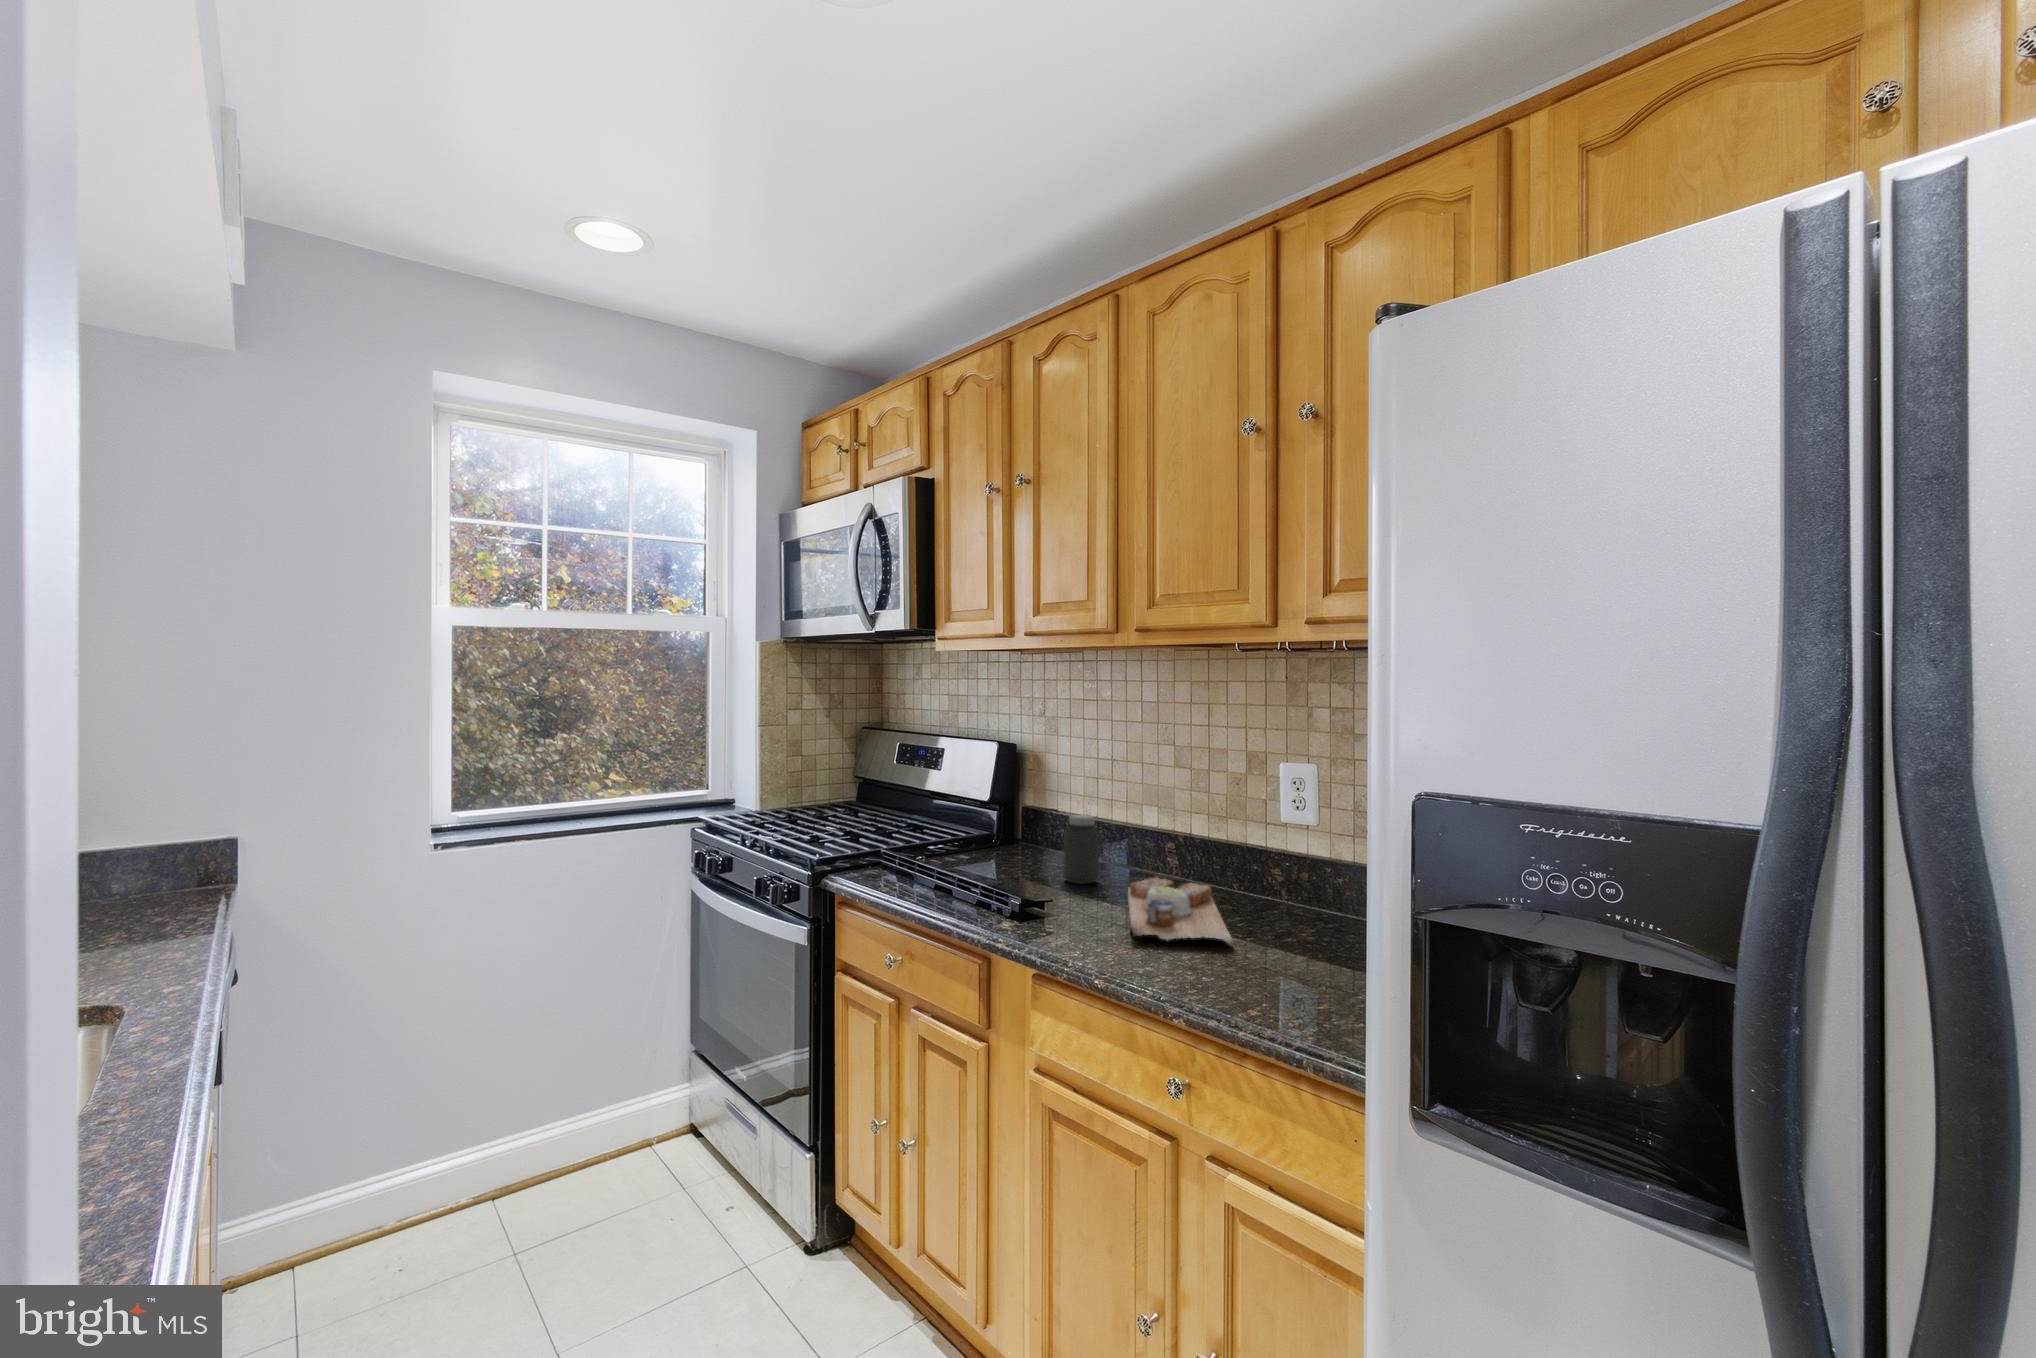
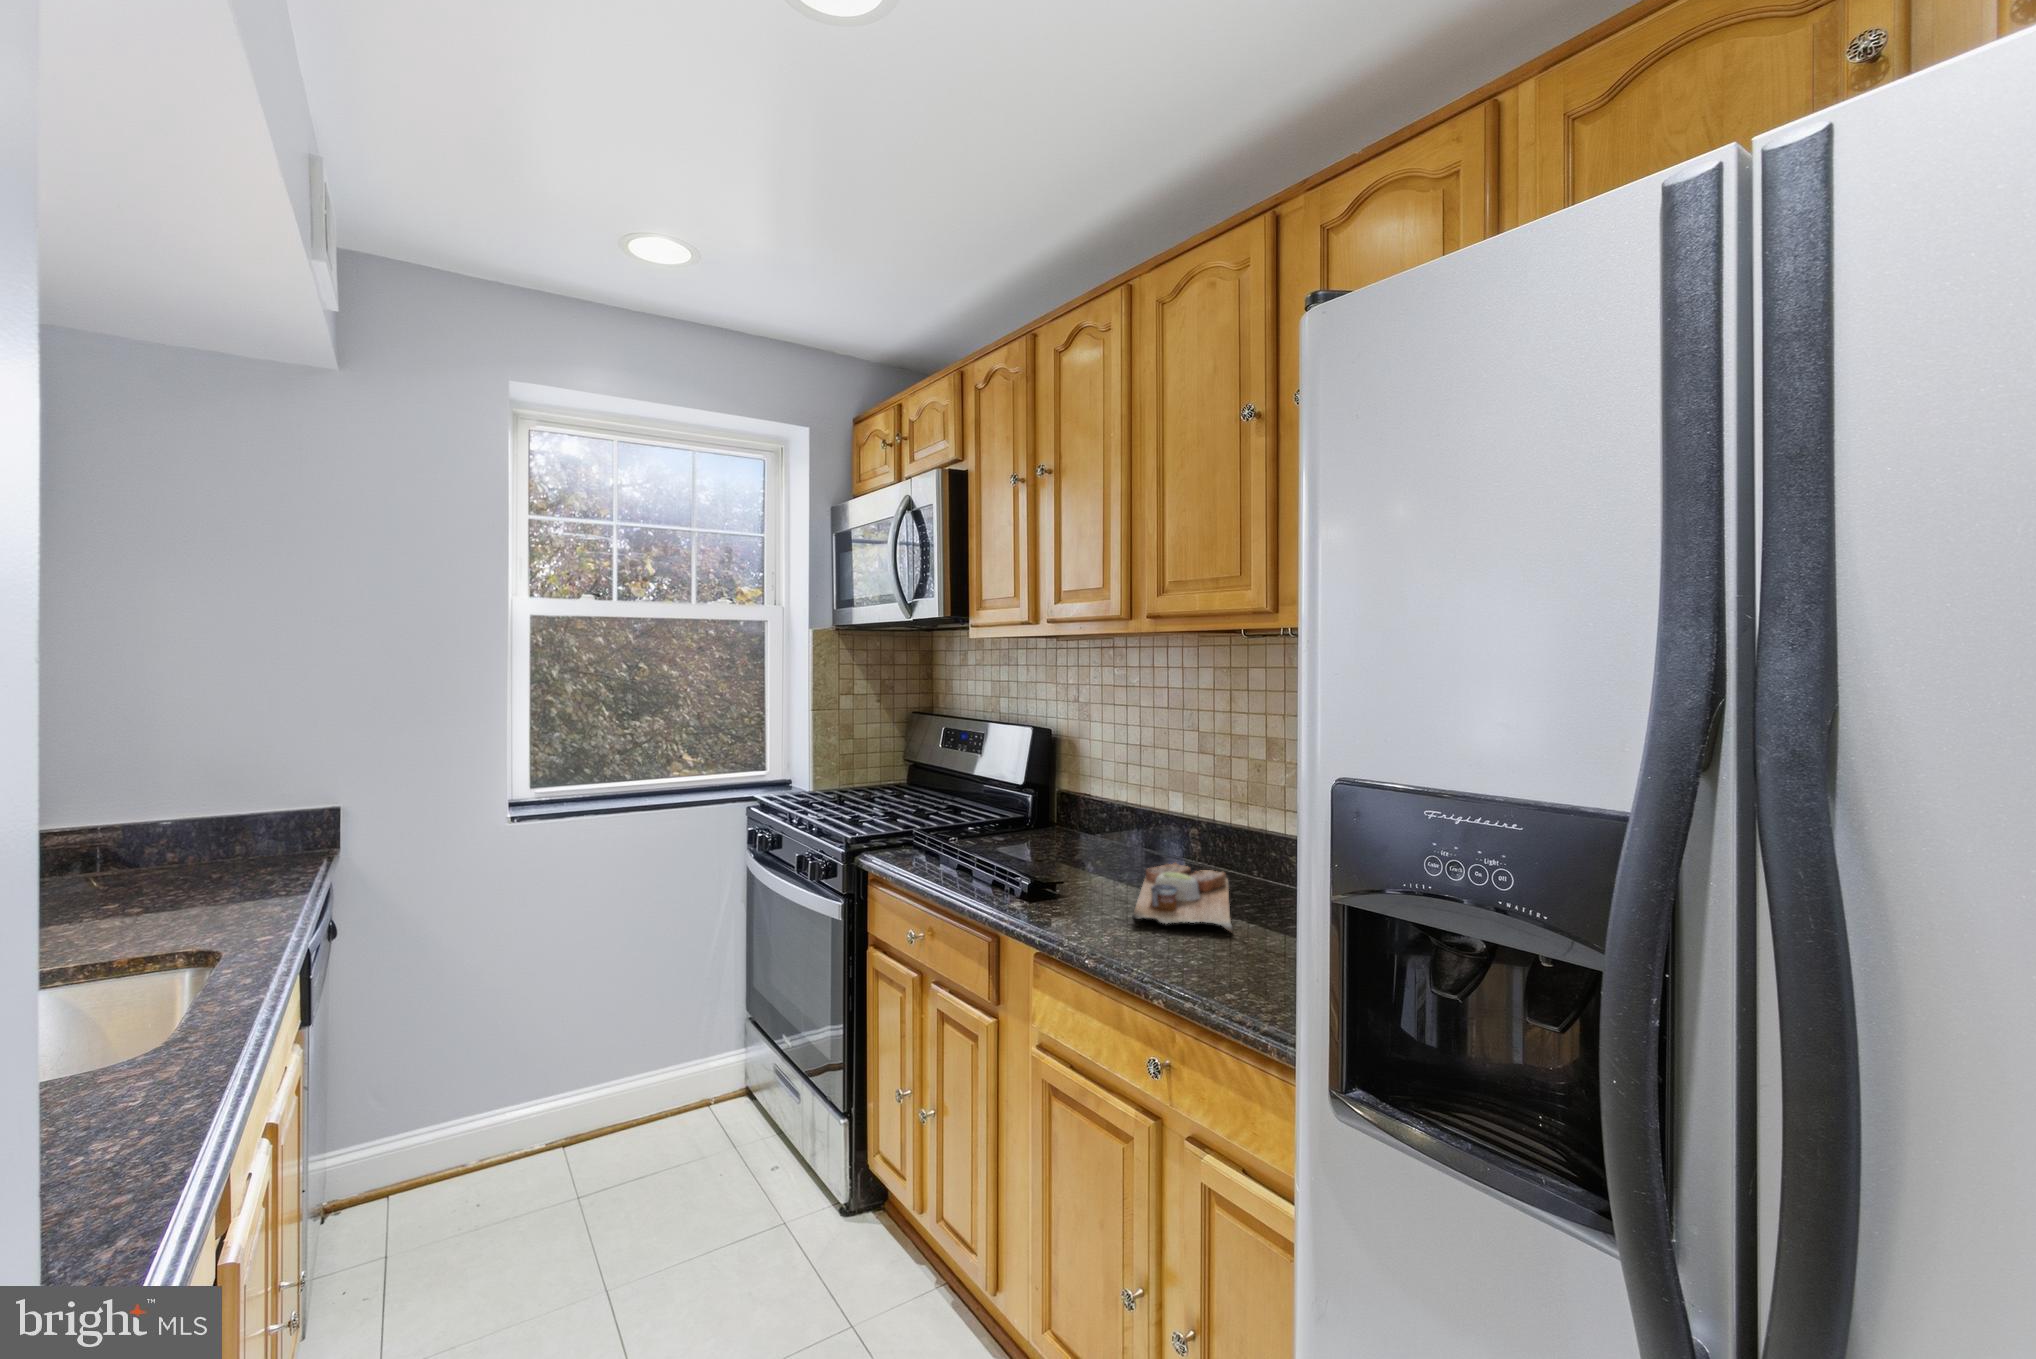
jar: present [1064,815,1099,884] -> none [1087,800,1122,868]

